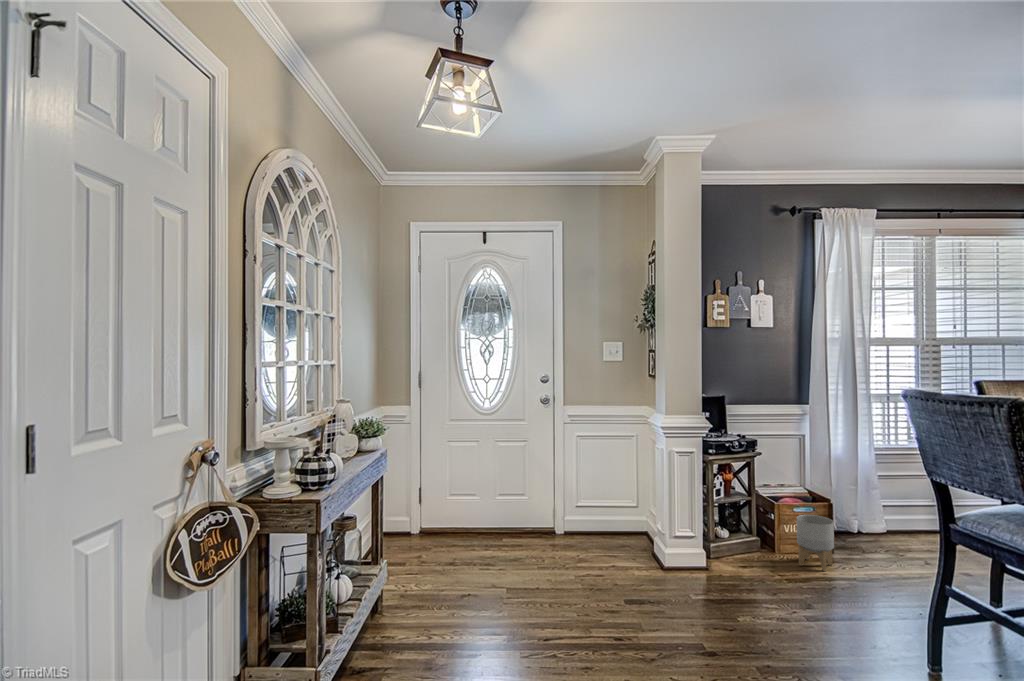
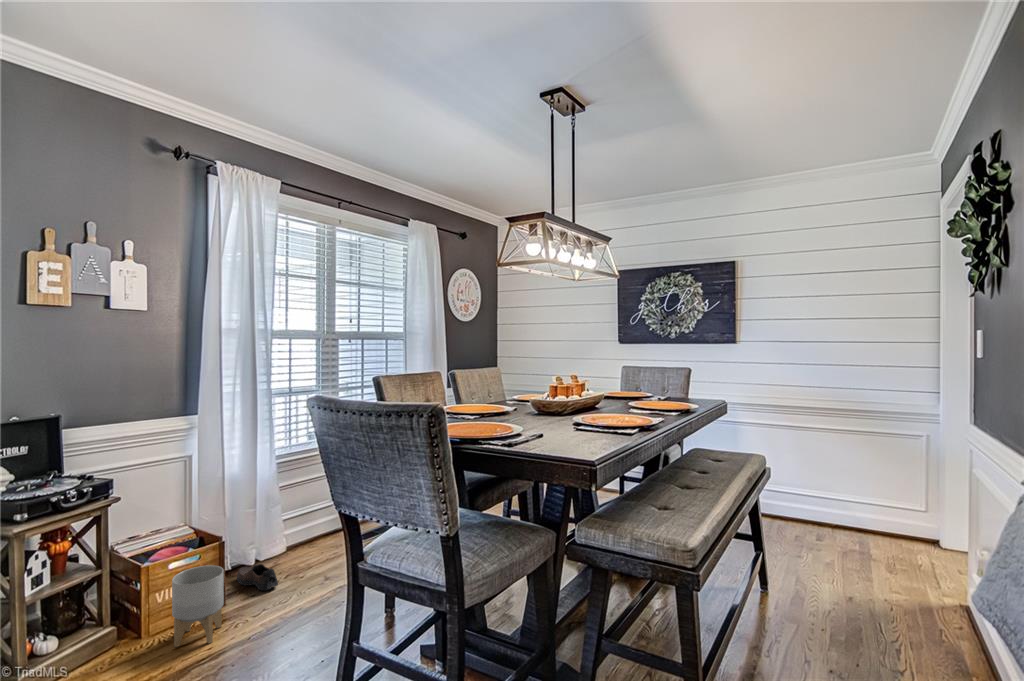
shoe: none [842,532,879,555] -> present [237,564,278,590]

